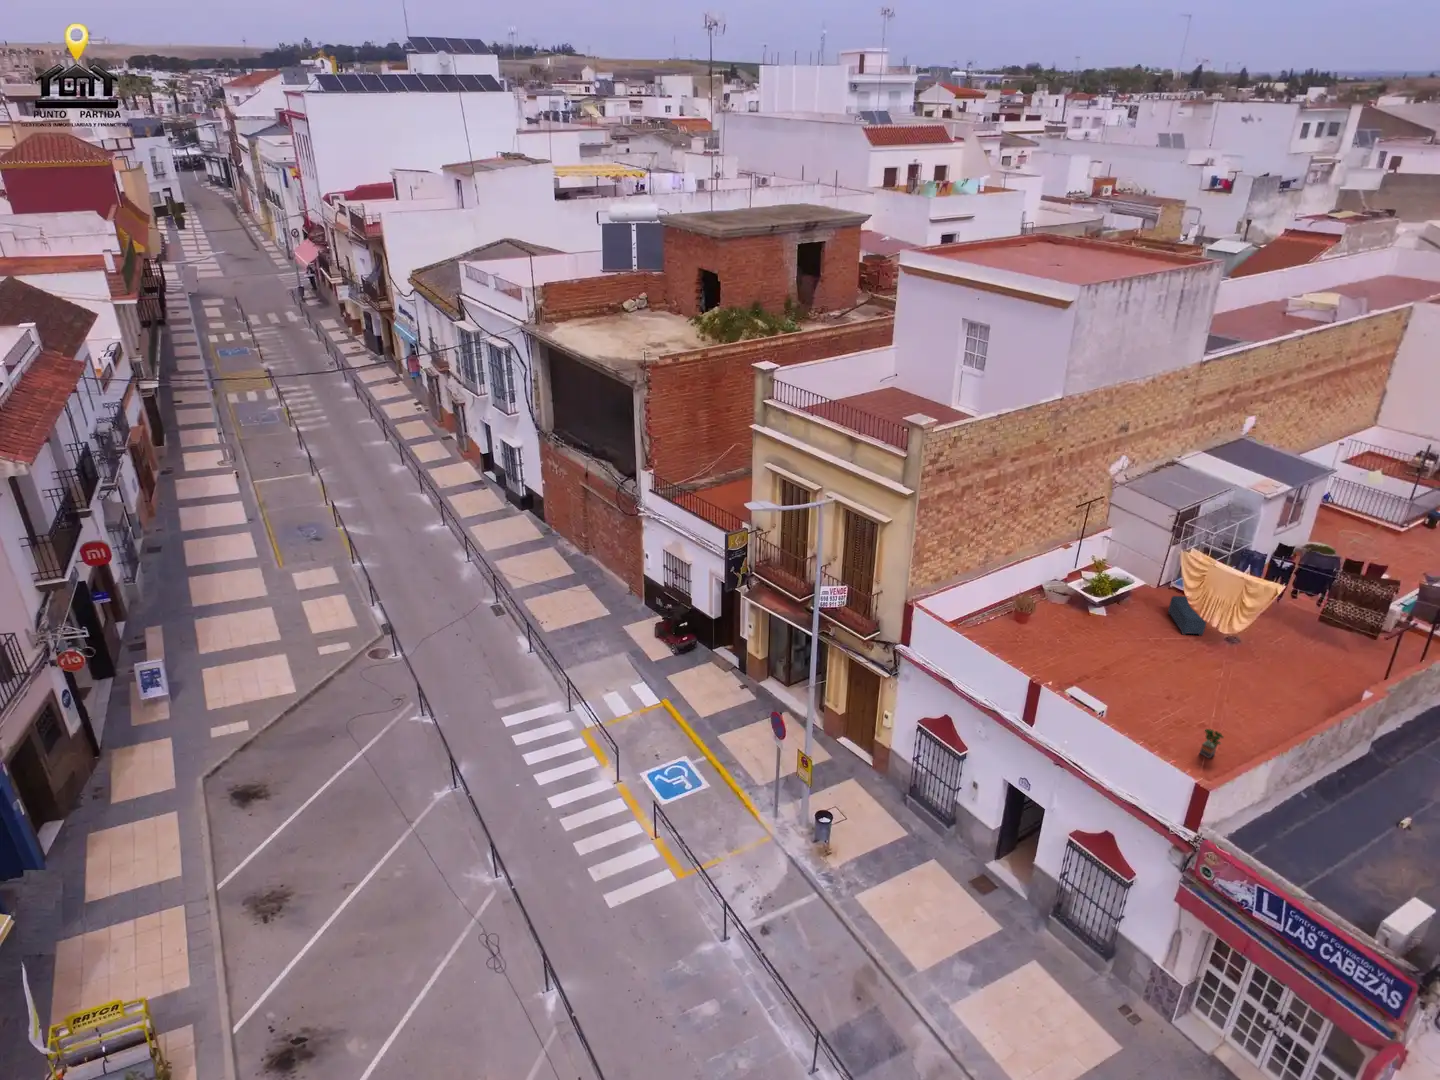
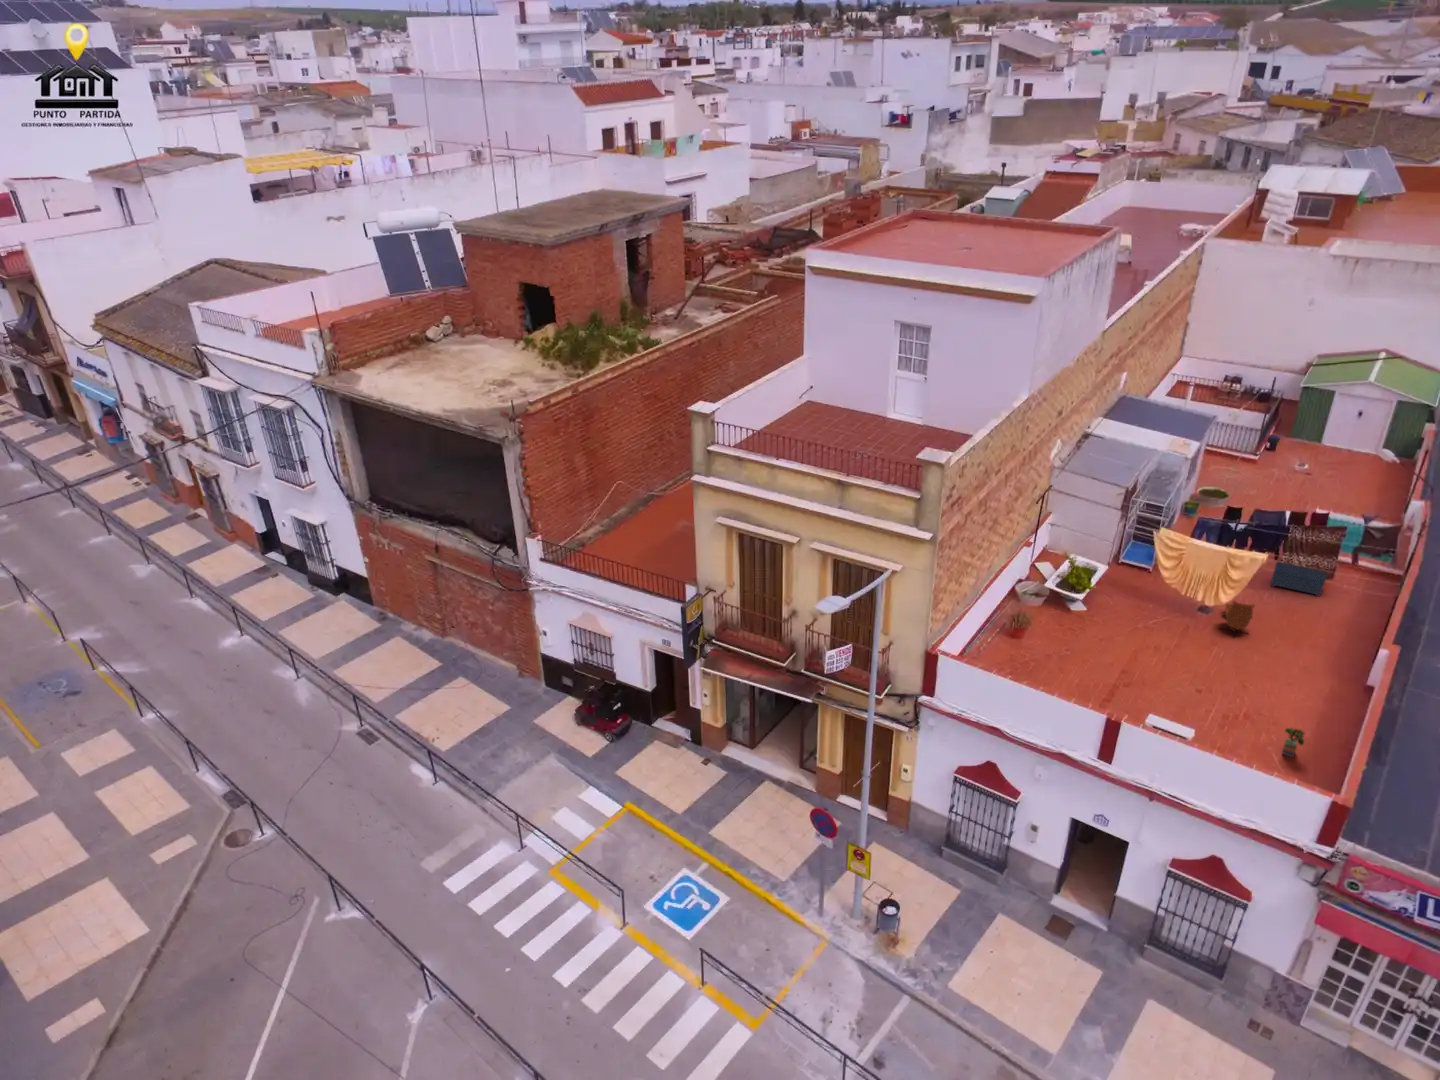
bench: present [1168,596,1206,636] -> present [1271,562,1326,597]
lounge chair: none [1219,622,1254,662] -> present [1225,601,1255,636]

